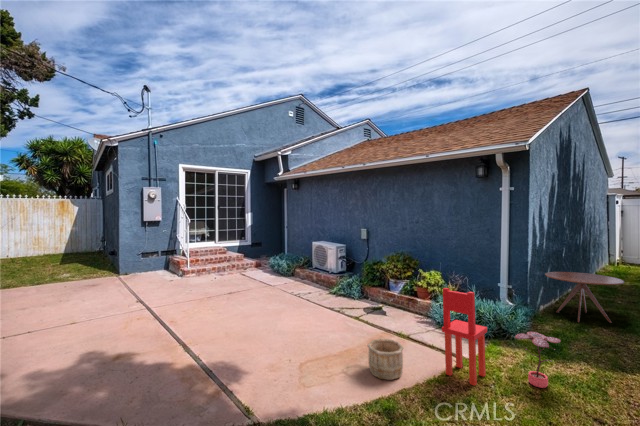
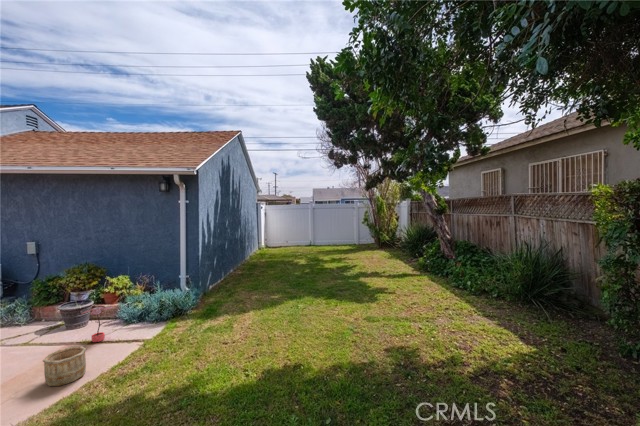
round table: present [545,272,624,323] -> none [212,258,253,291]
chair: present [442,288,487,386] -> none [124,286,162,357]
potted plant: present [515,332,561,388] -> present [82,307,113,342]

